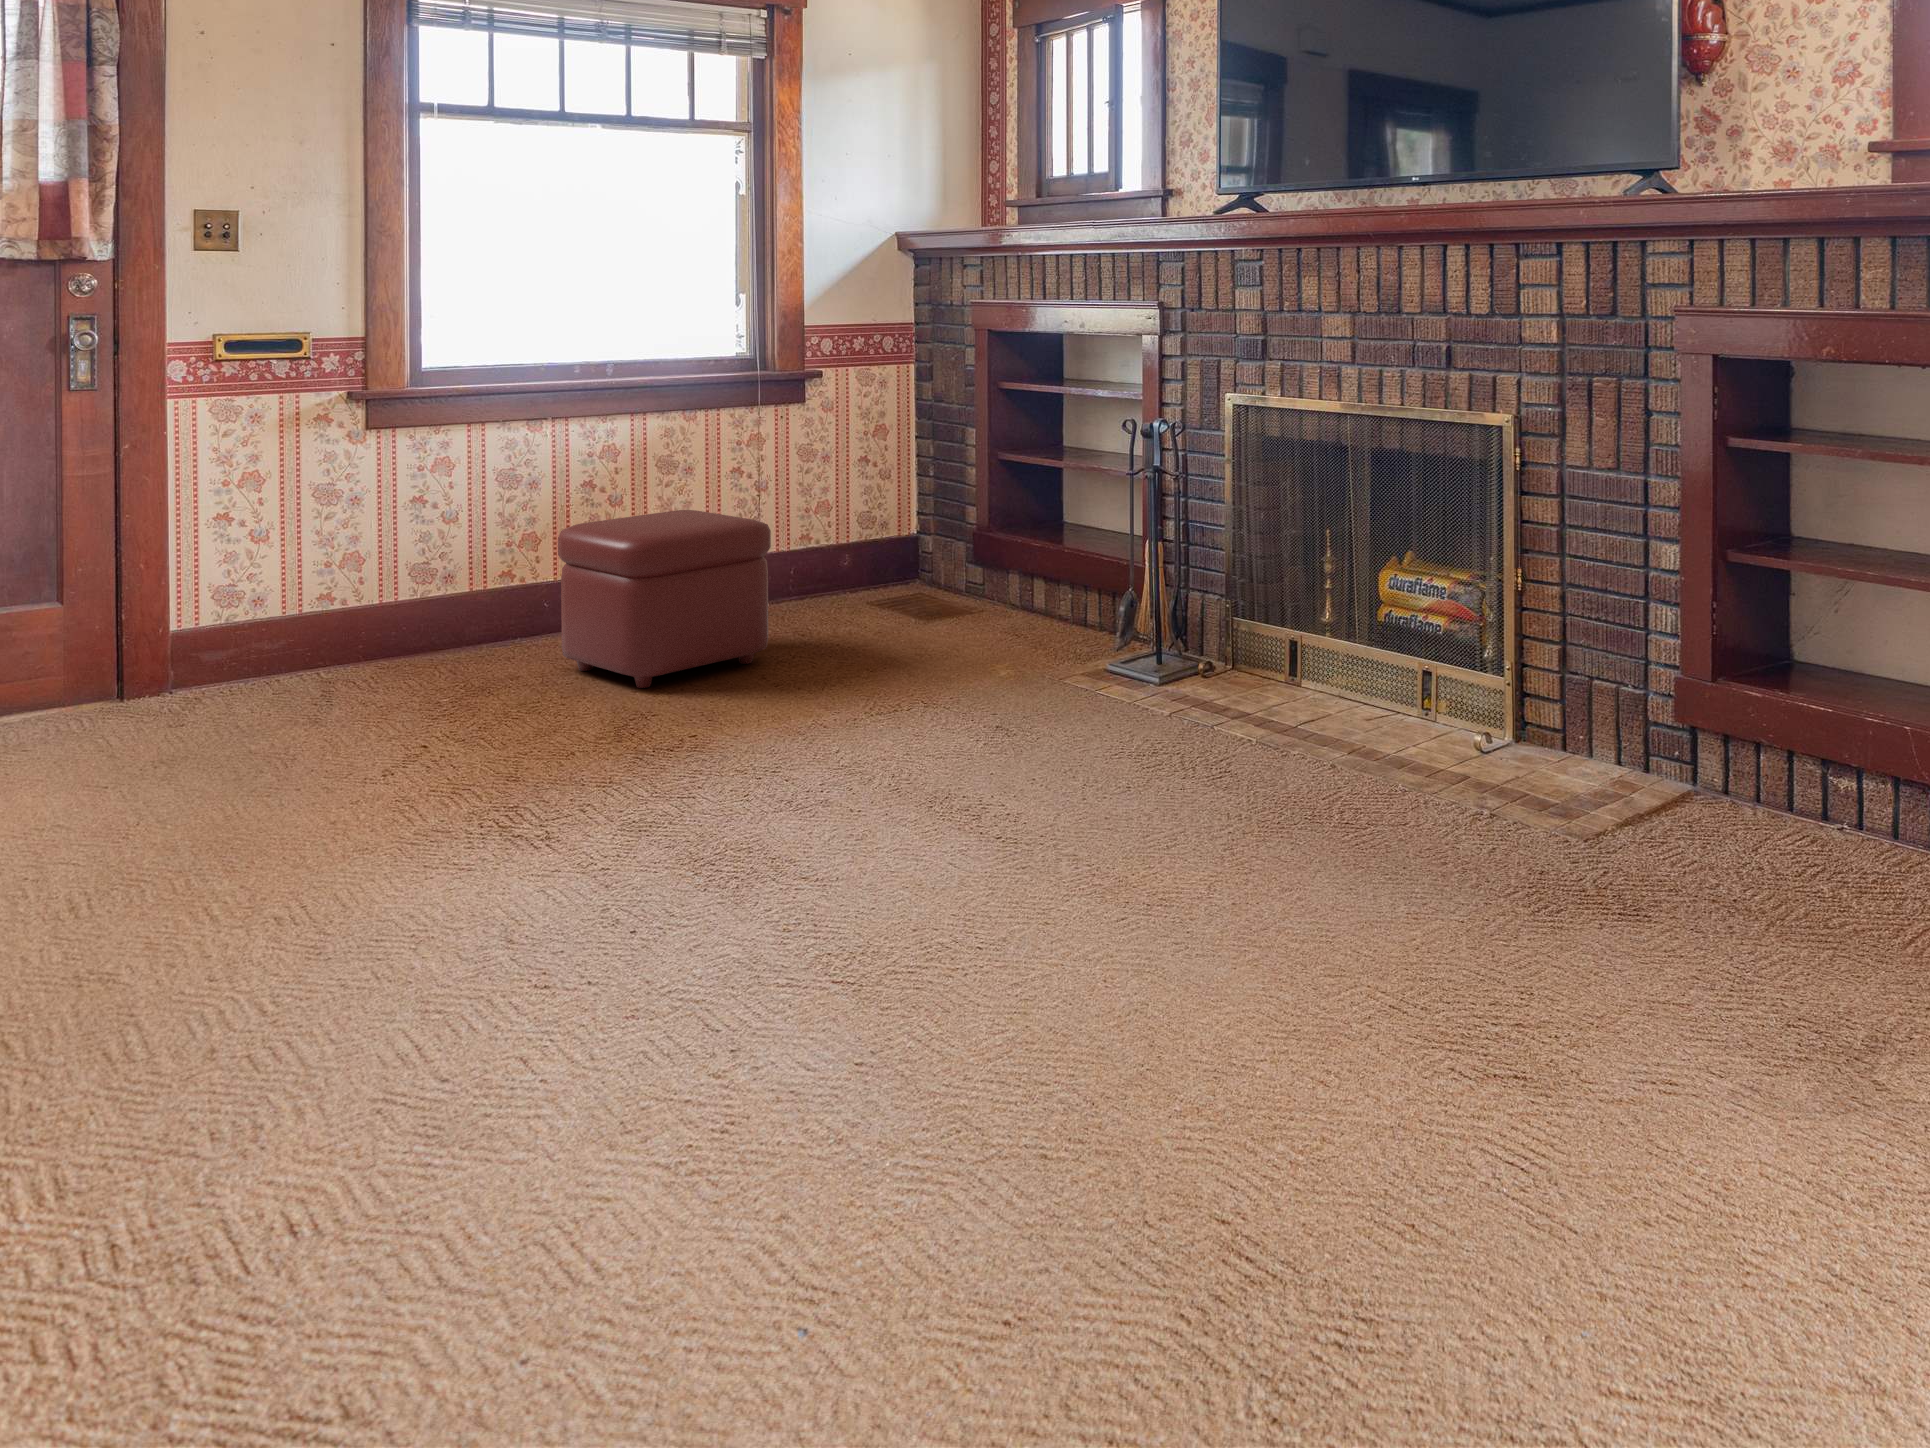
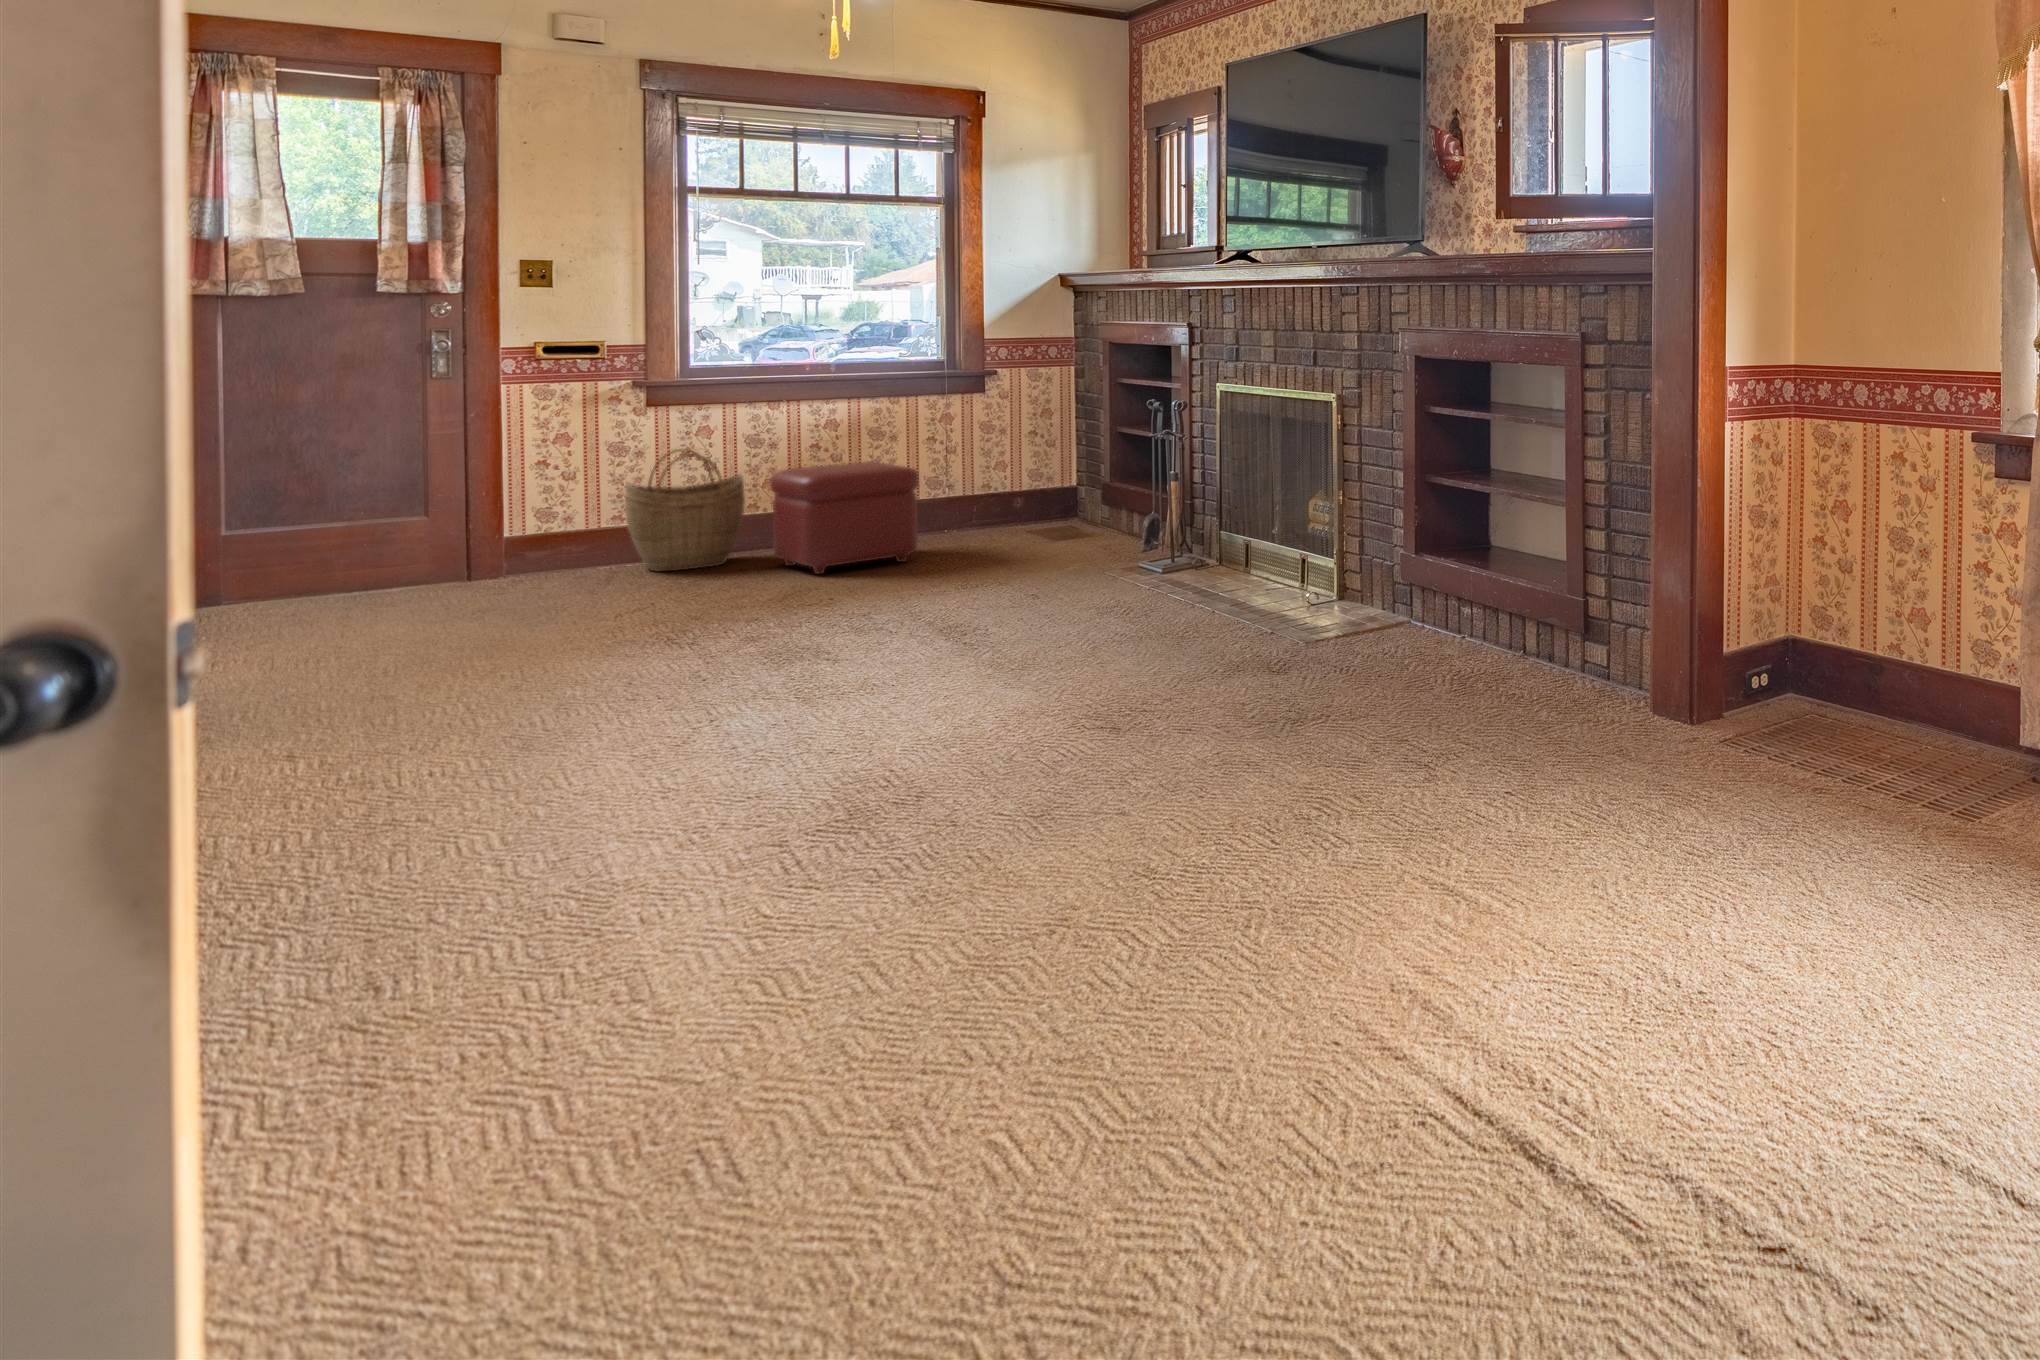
woven basket: none [345,493,511,682] -> present [625,449,745,572]

